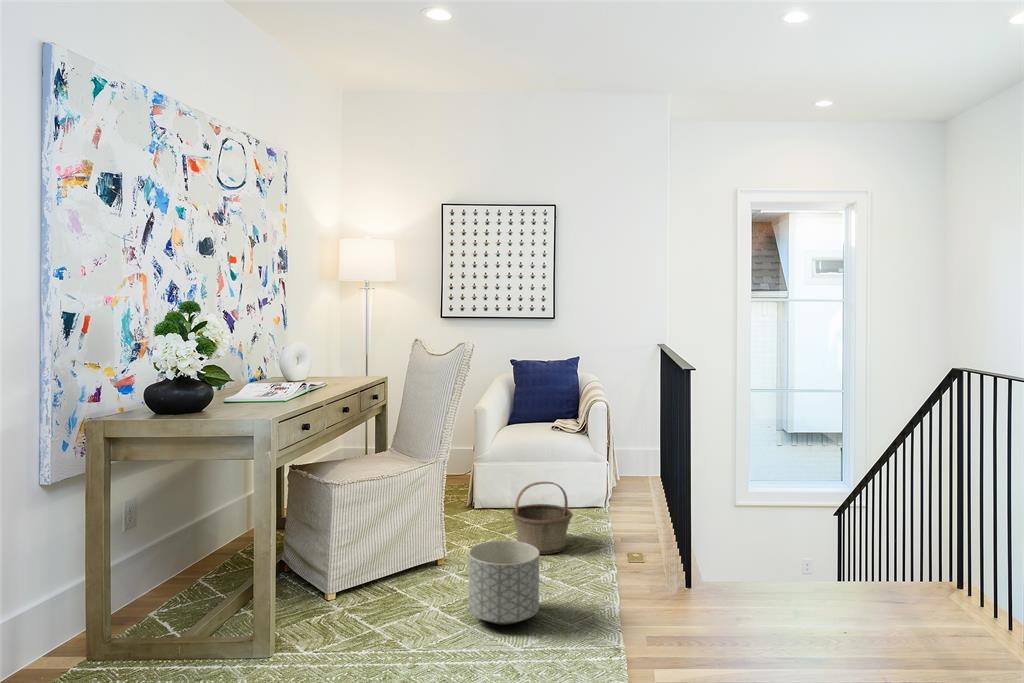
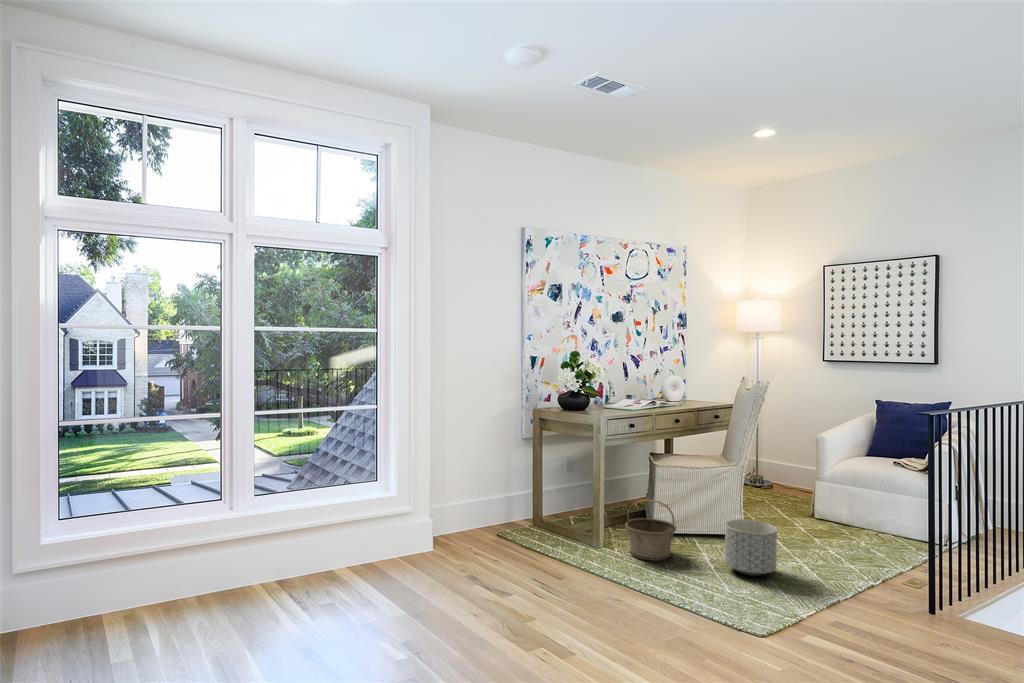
basket: present [511,482,573,554] -> present [625,500,676,561]

